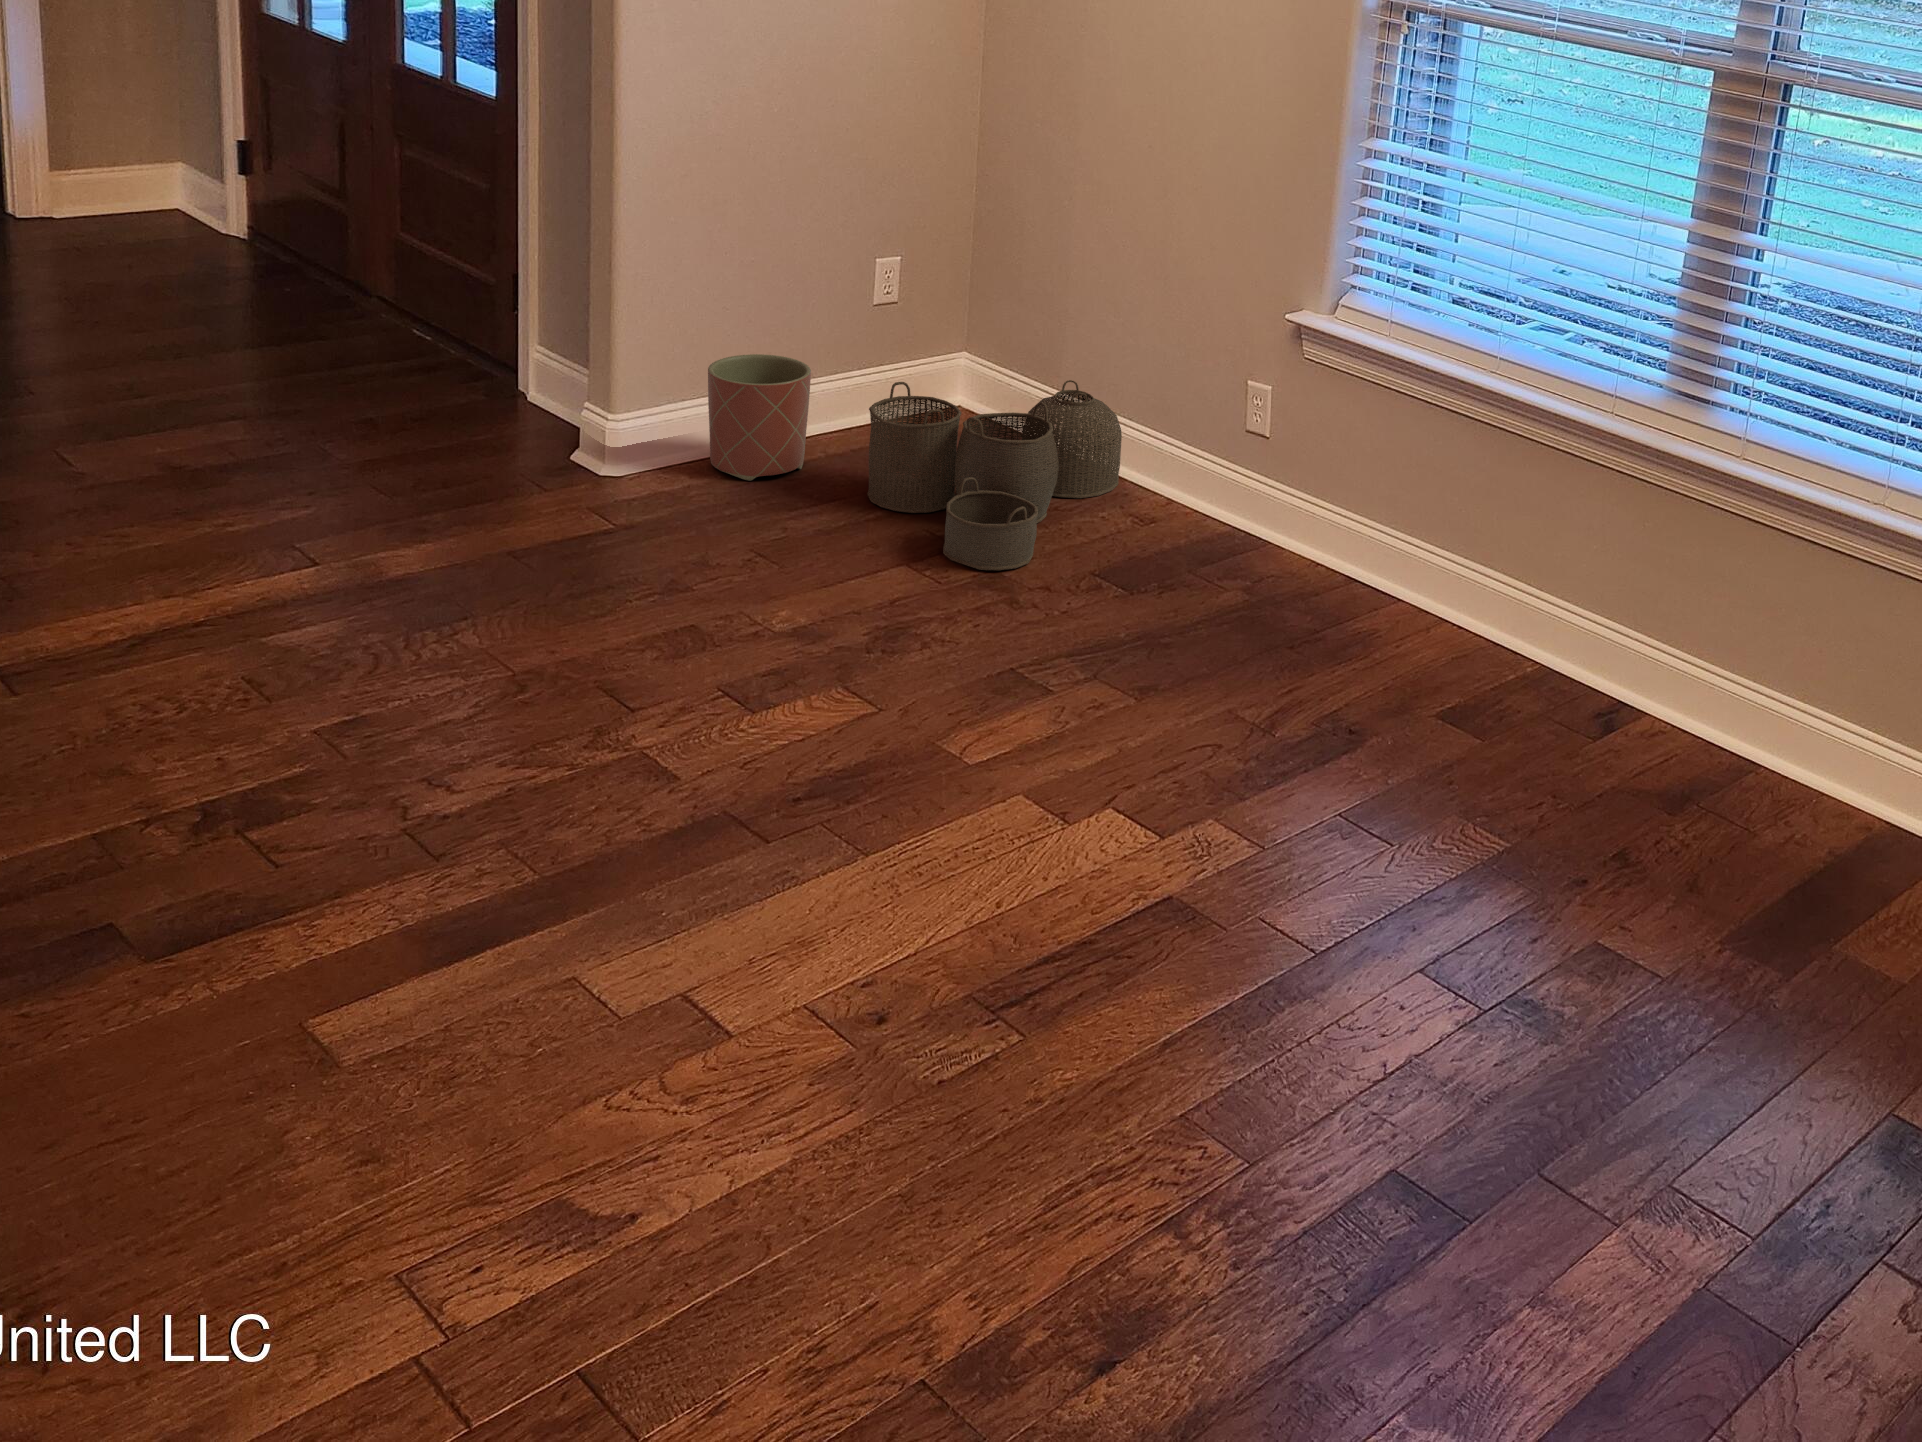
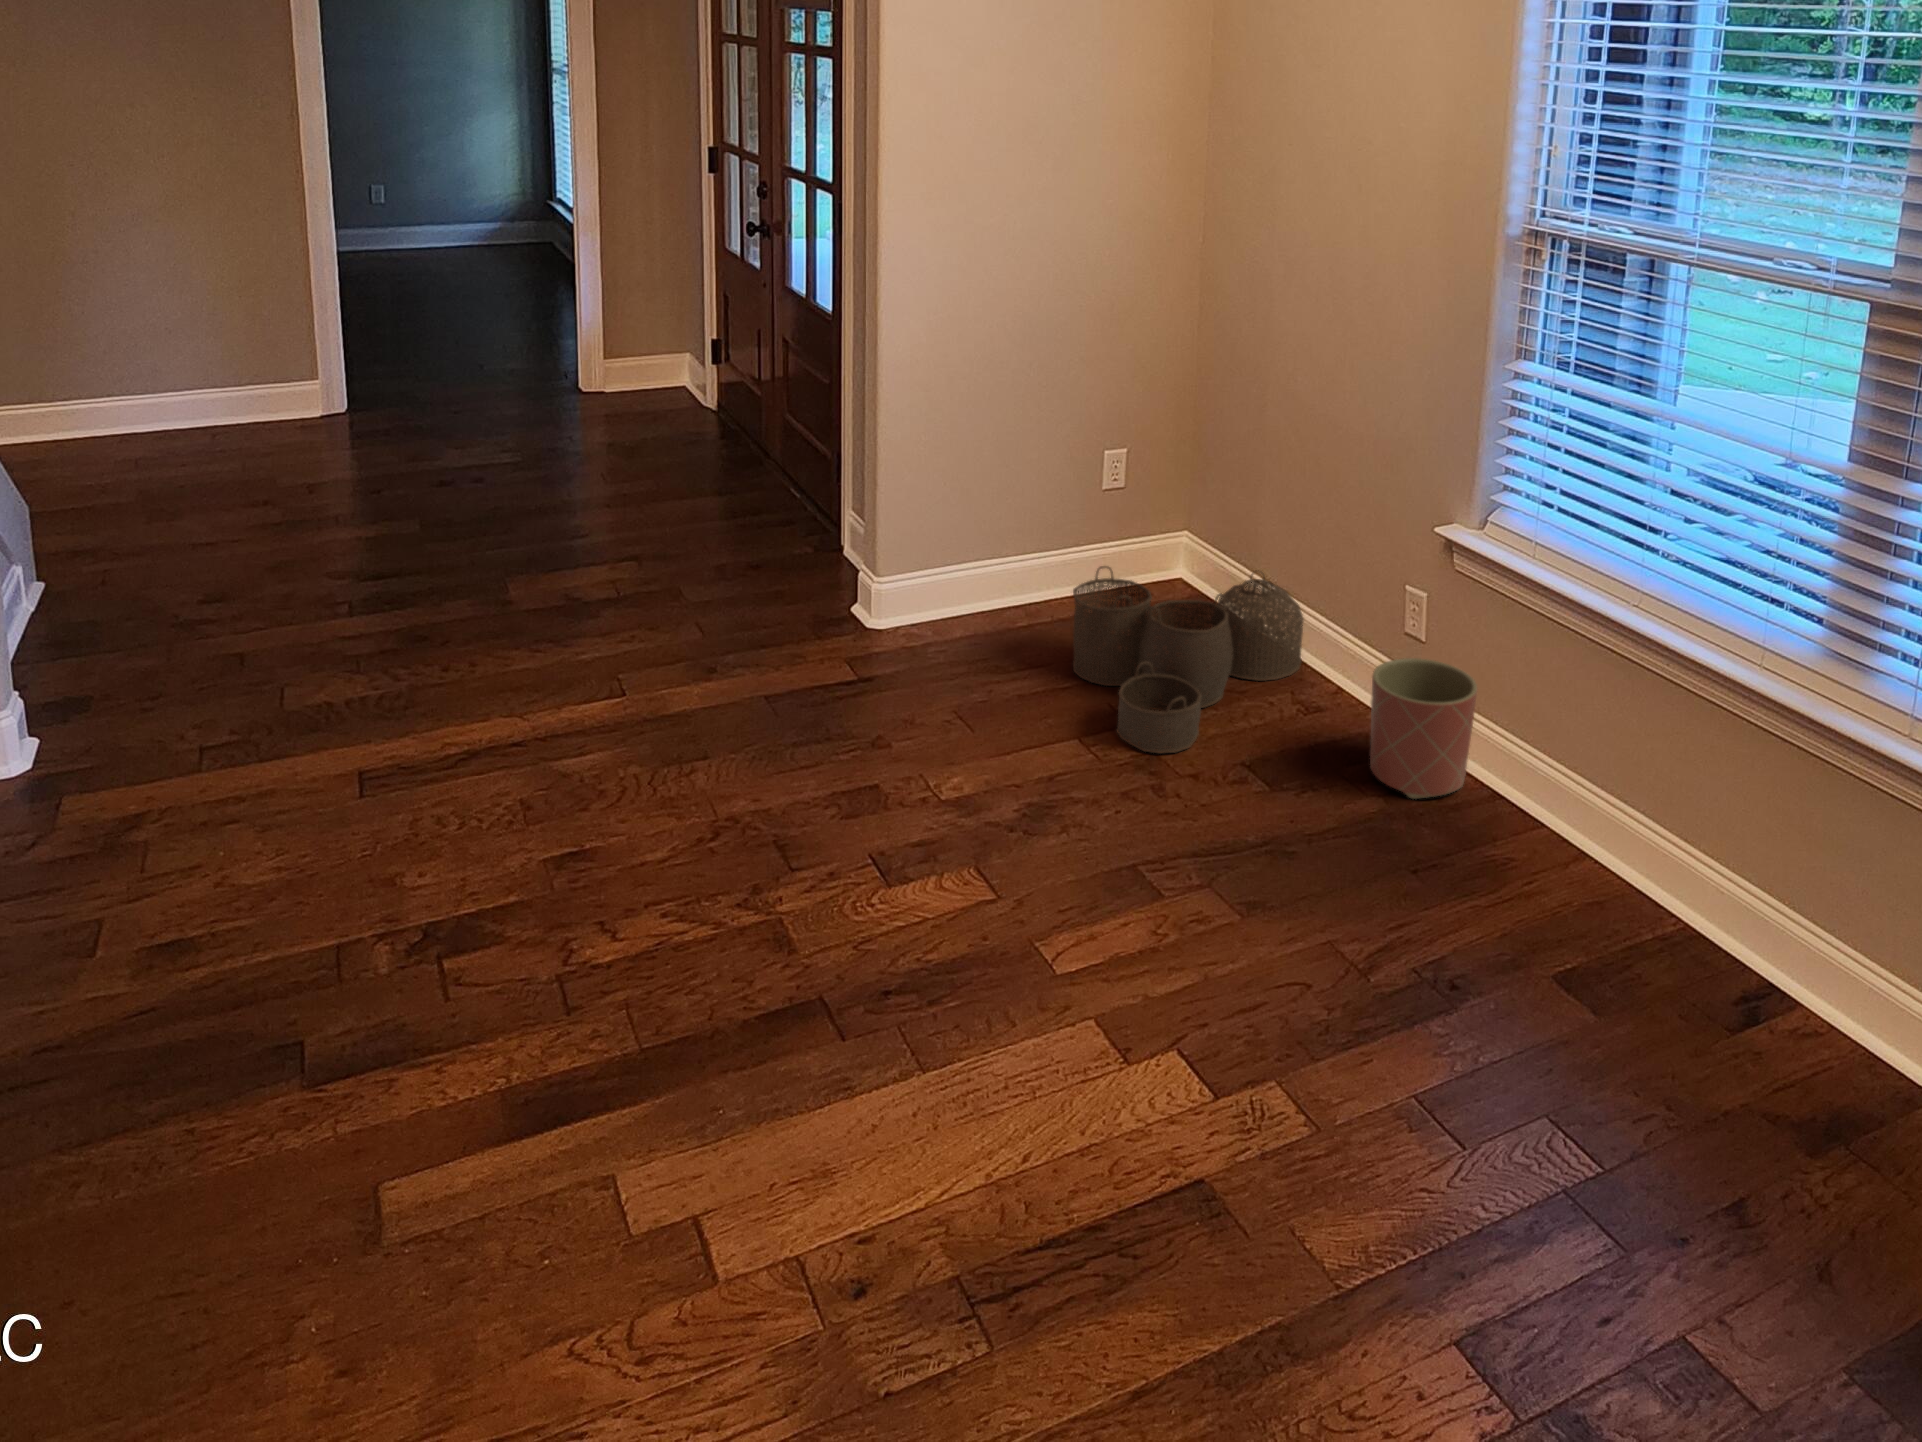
planter: present [708,354,811,481] -> present [1370,658,1477,799]

